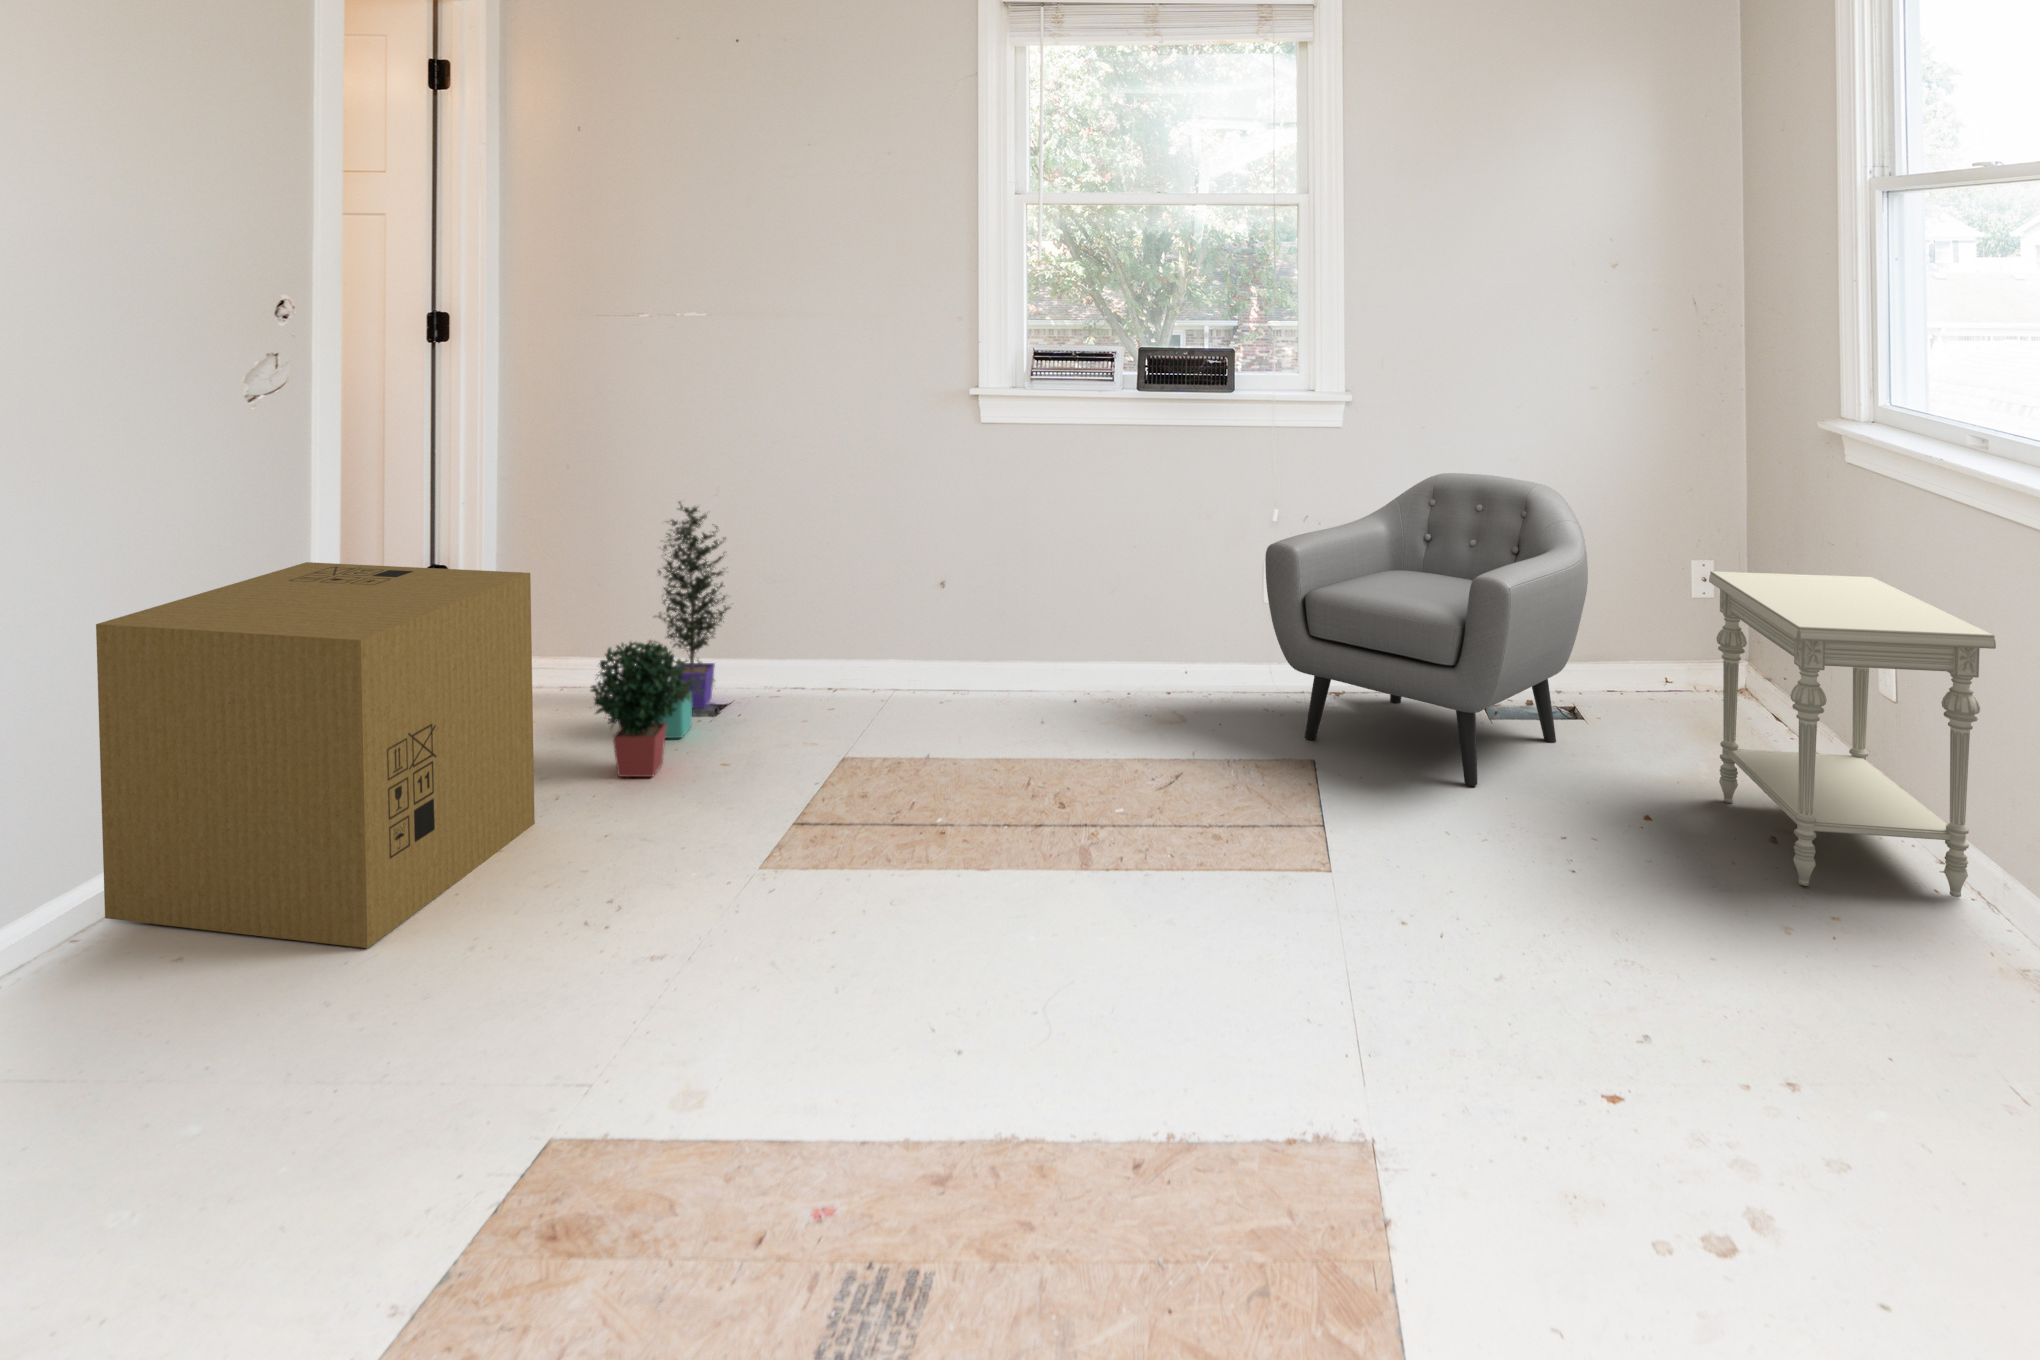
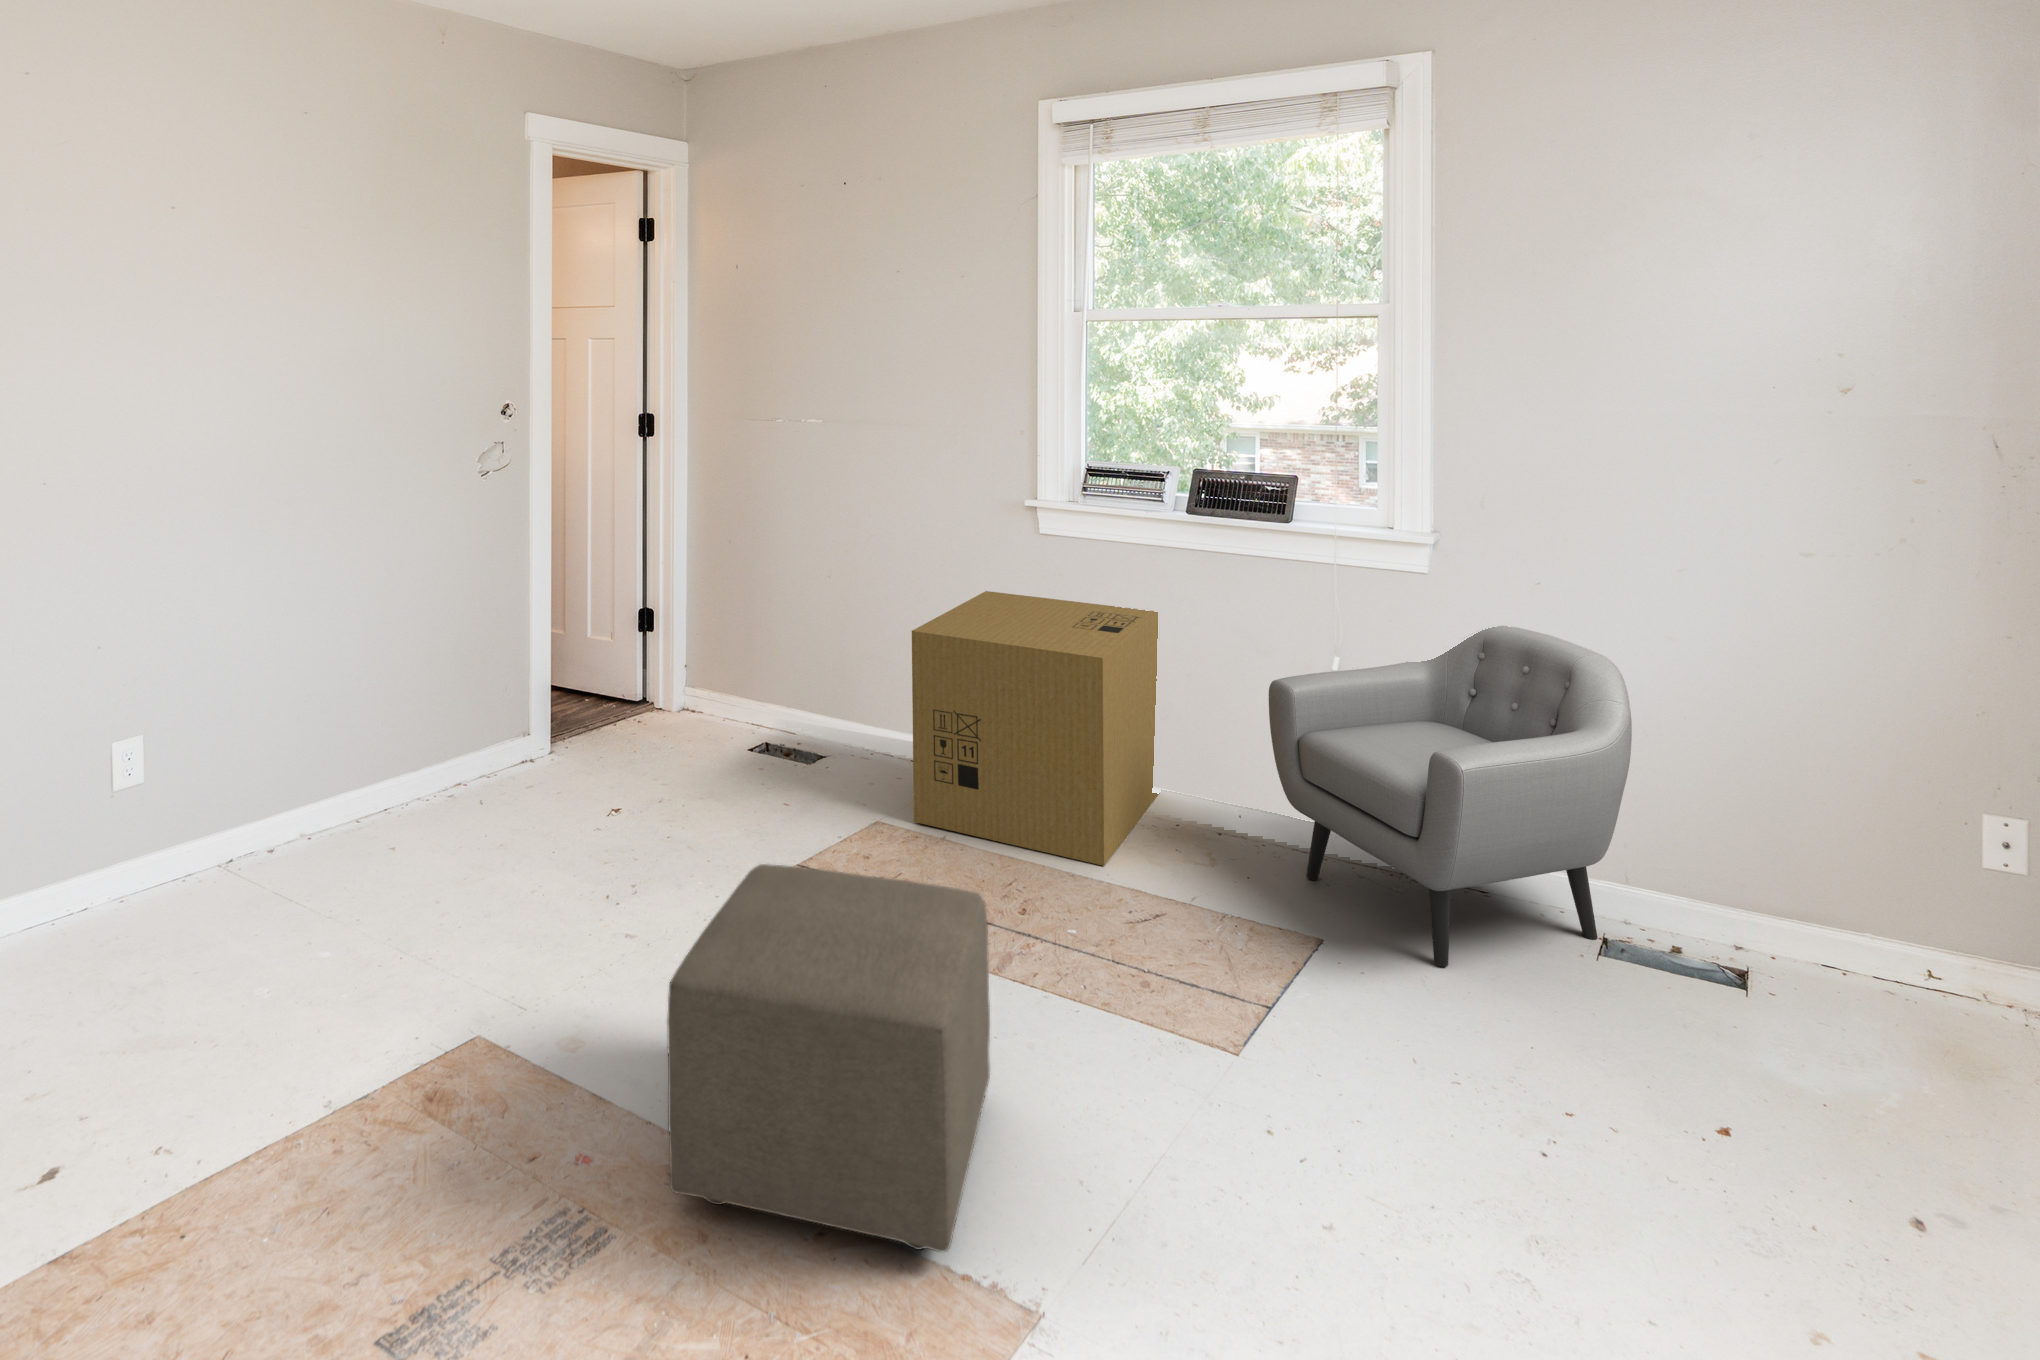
potted plant: present [591,502,730,777] -> none [685,575,839,800]
cardboard box: present [96,562,535,948] -> present [912,591,1160,866]
side table: present [1709,571,1996,897] -> none [1717,790,1996,1252]
ottoman: none [924,764,1328,1196] -> present [667,864,990,1252]

